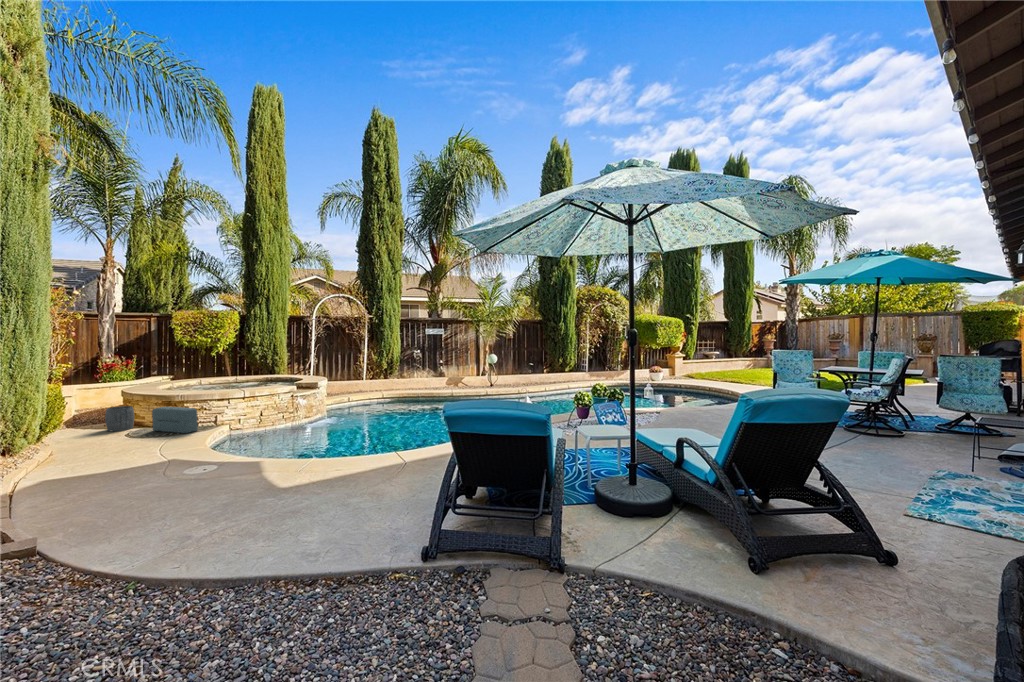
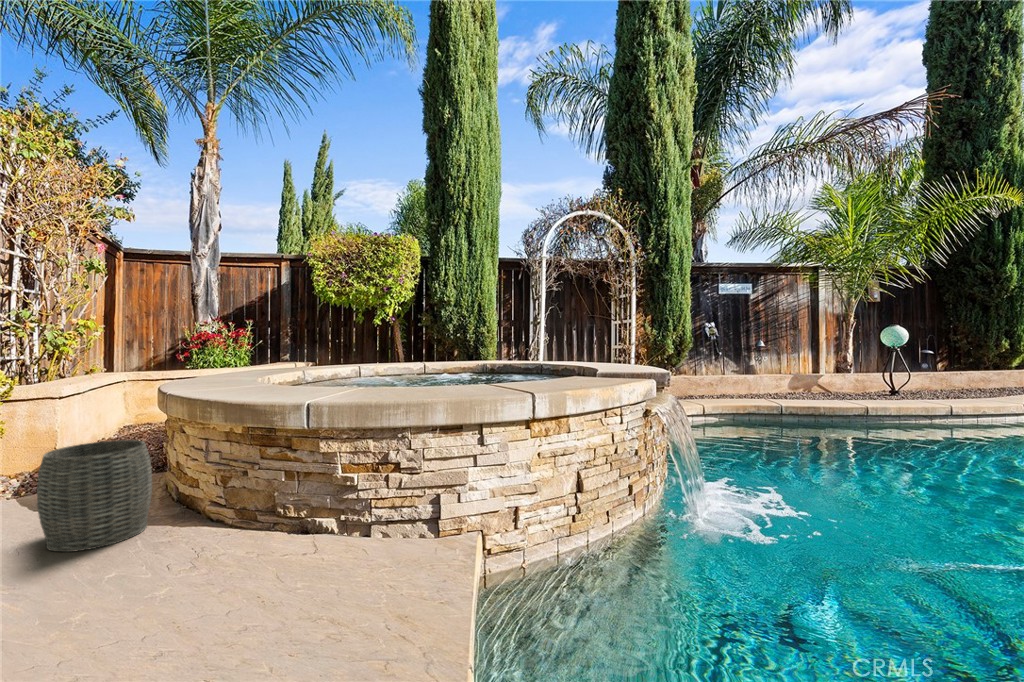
pouf: present [152,407,198,433] -> none [184,459,376,642]

